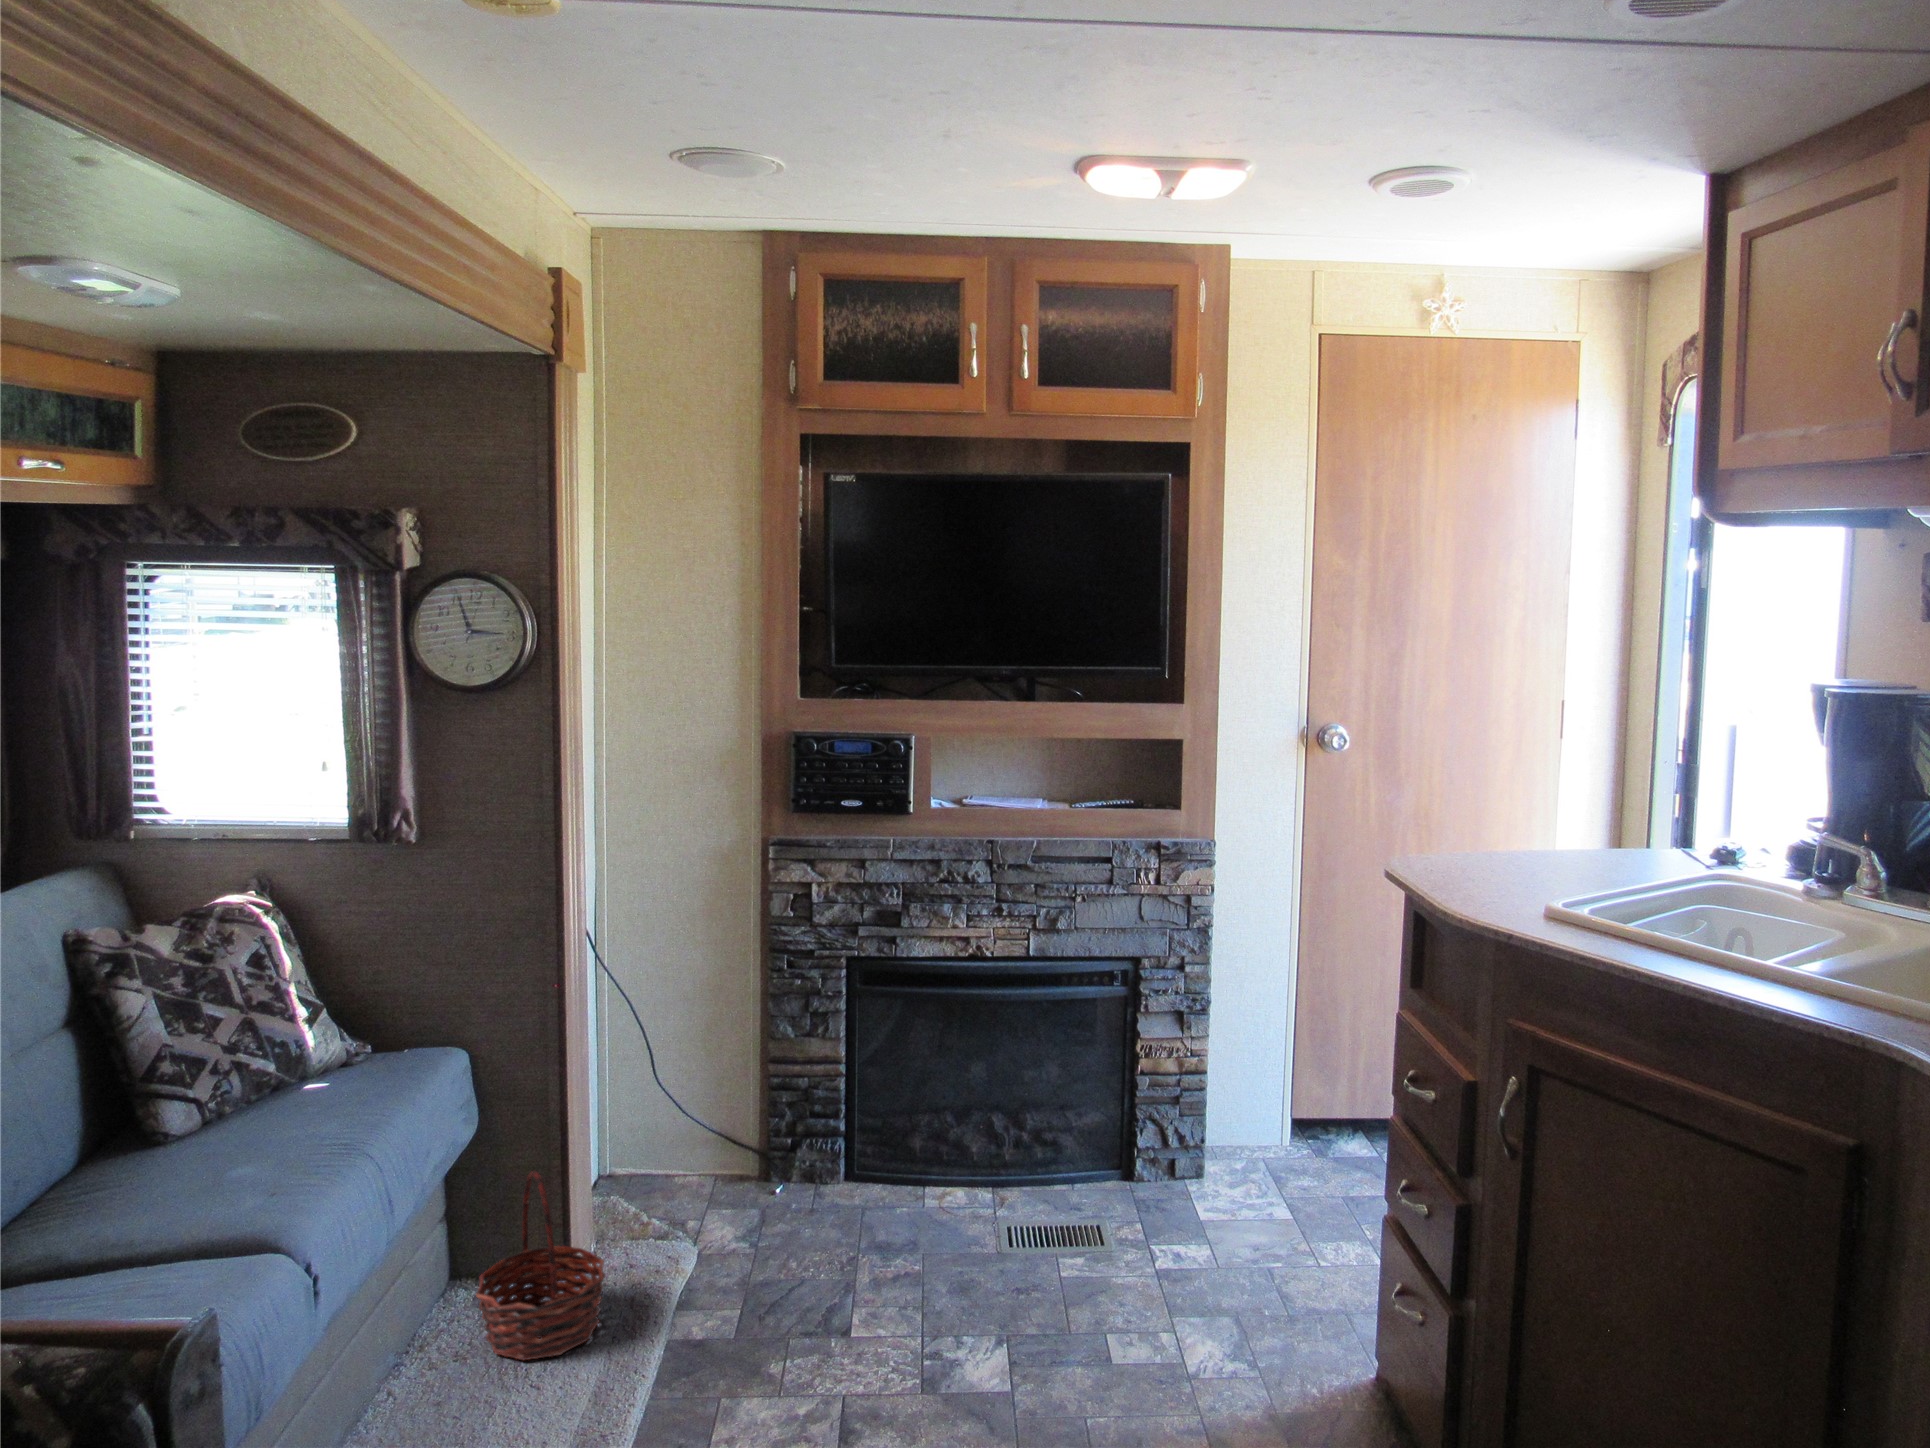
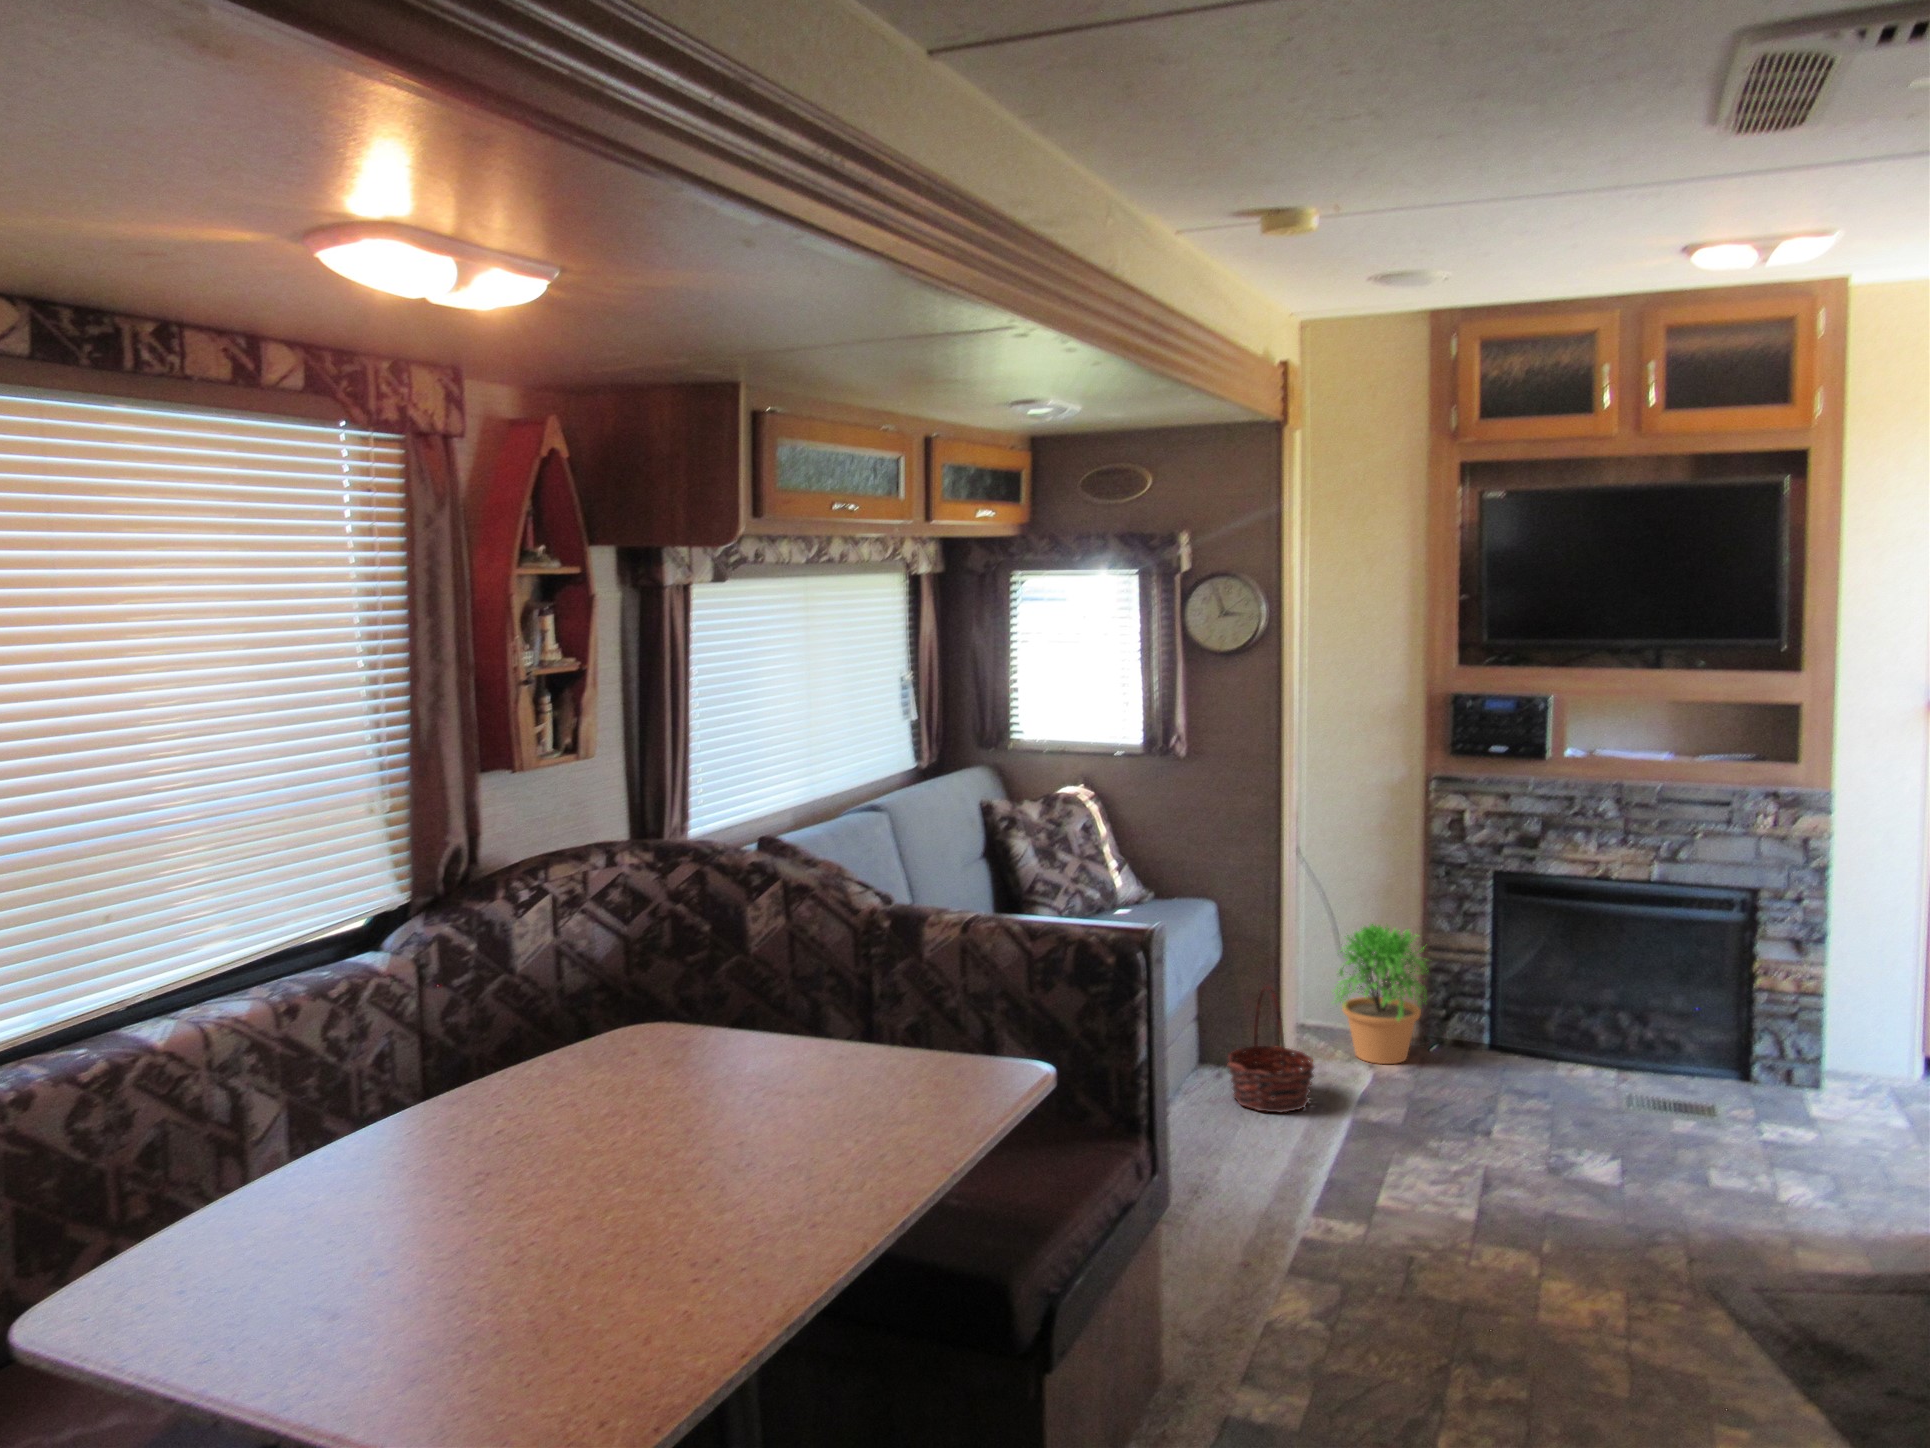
potted plant: none [644,1038,779,1229] -> present [1334,924,1428,1064]

